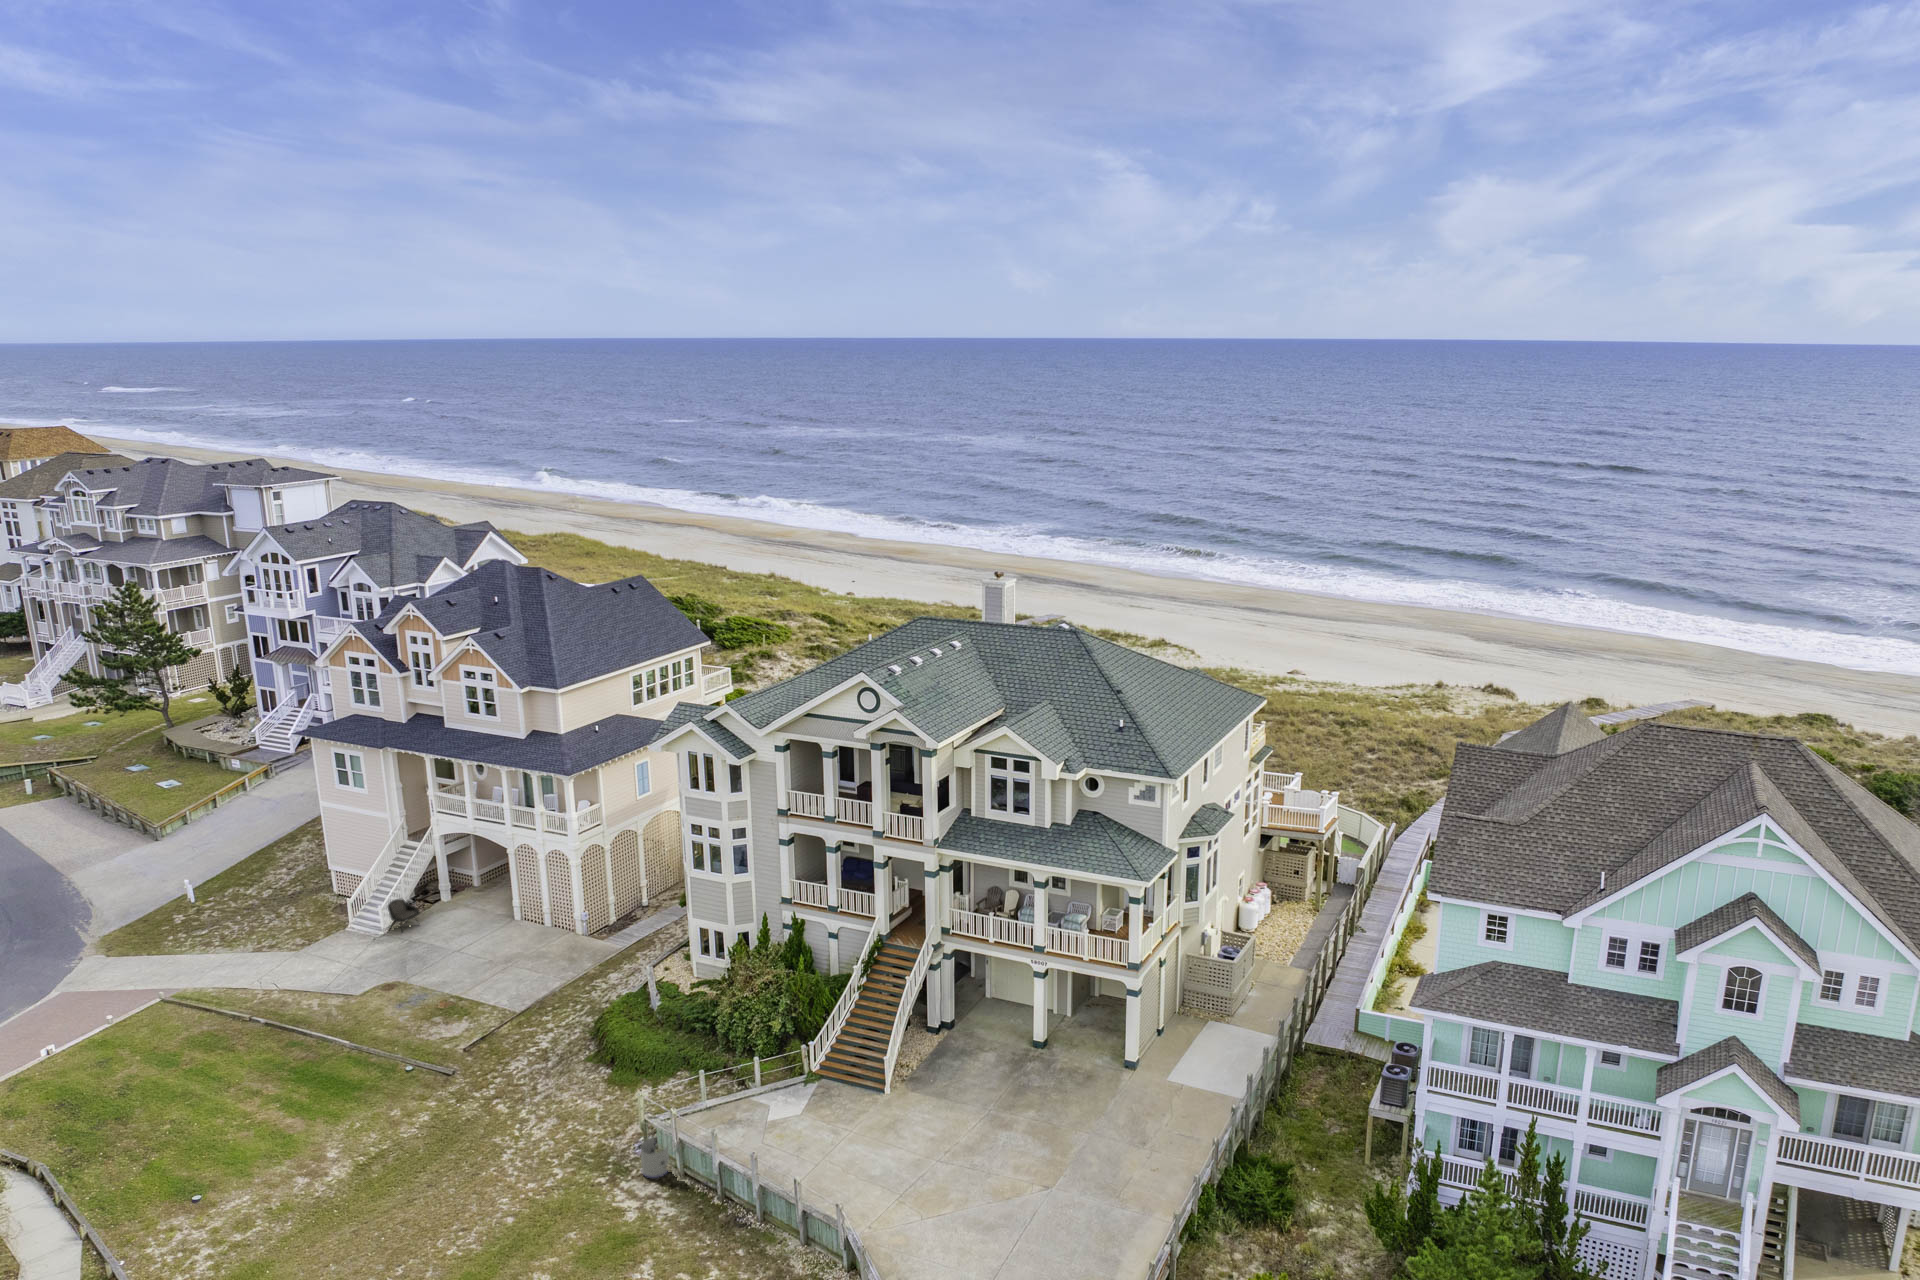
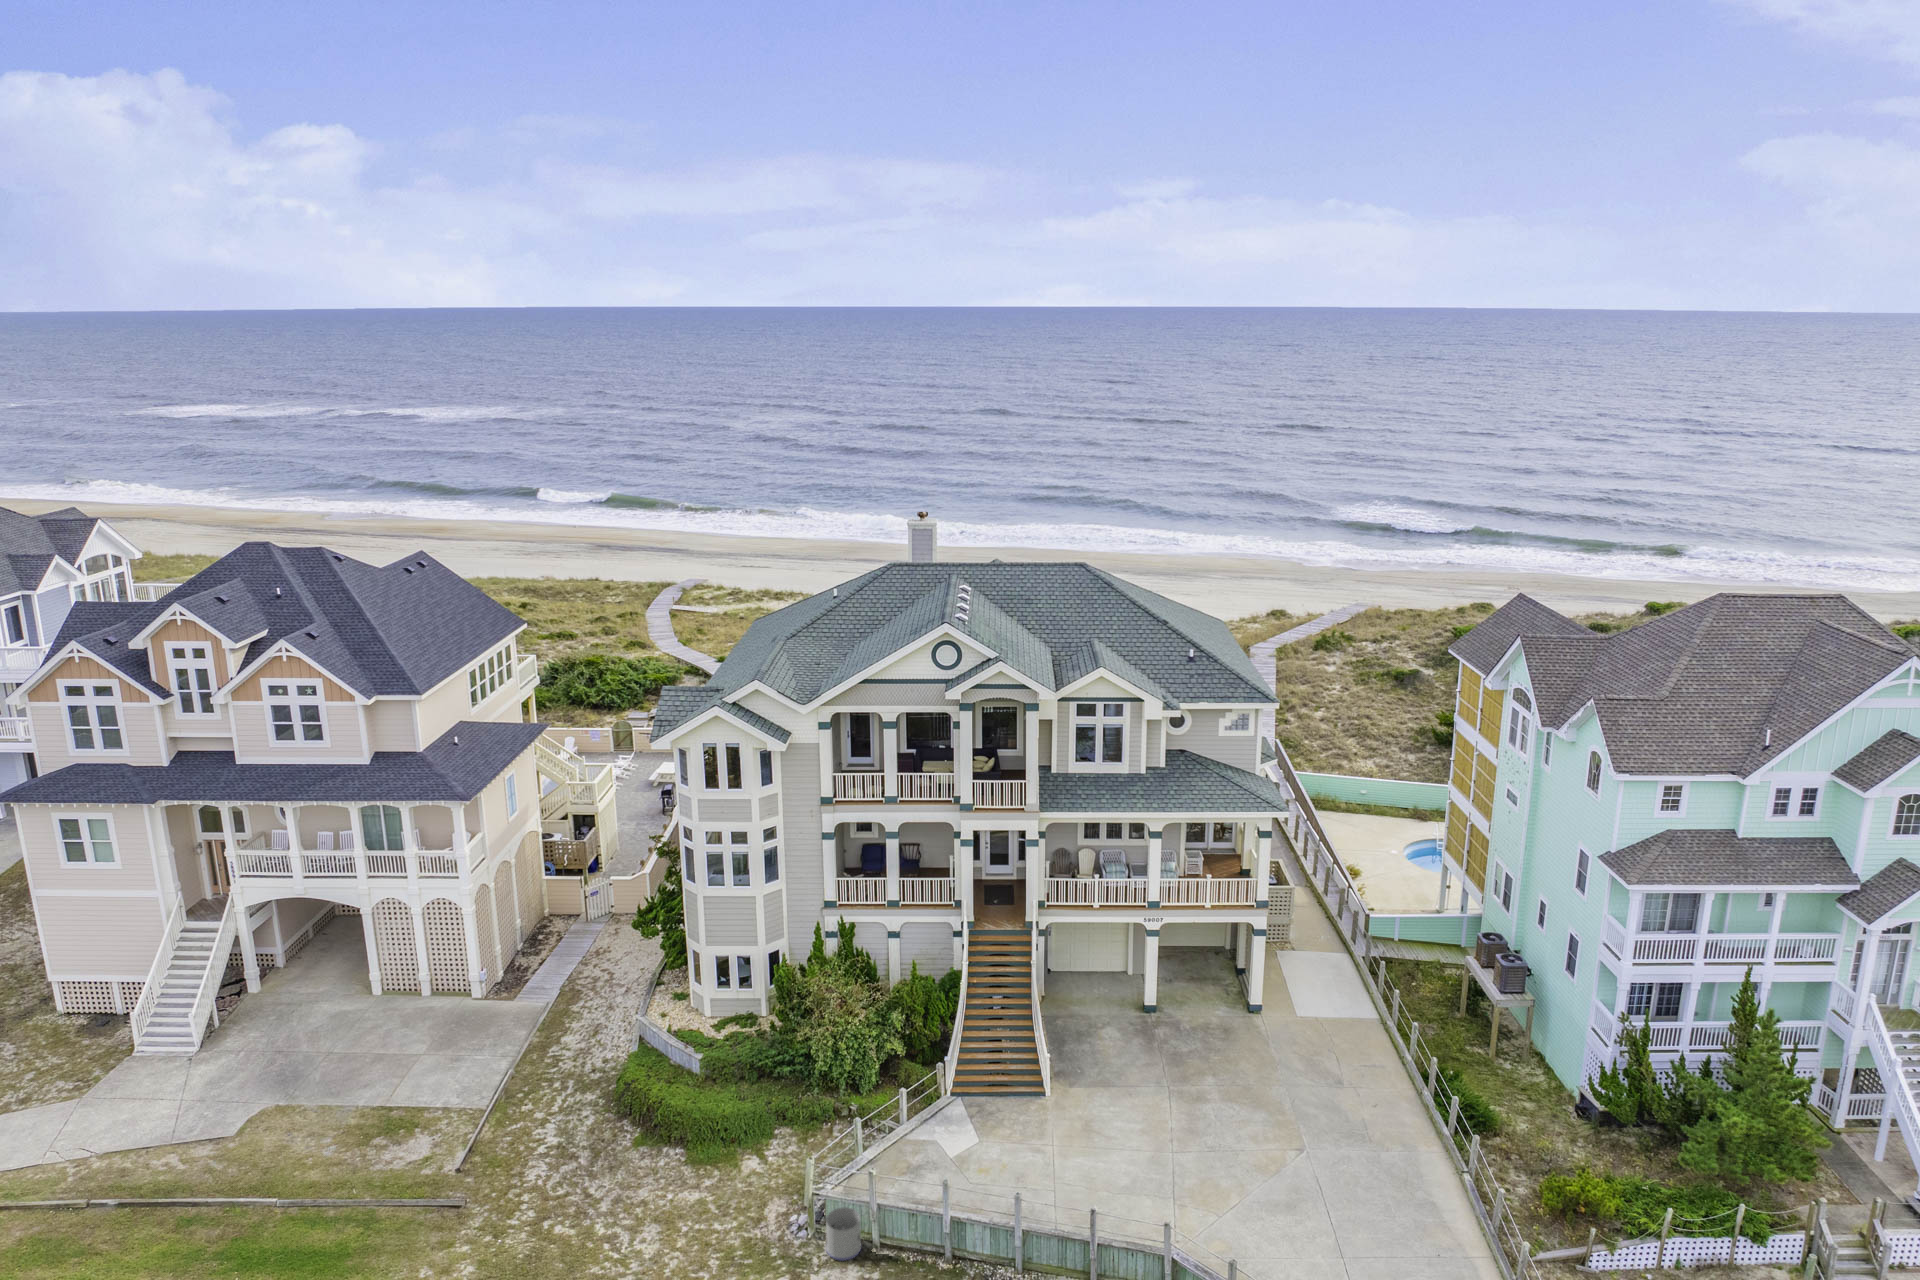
lounge chair: present [387,899,420,928] -> none [199,1002,248,1049]

